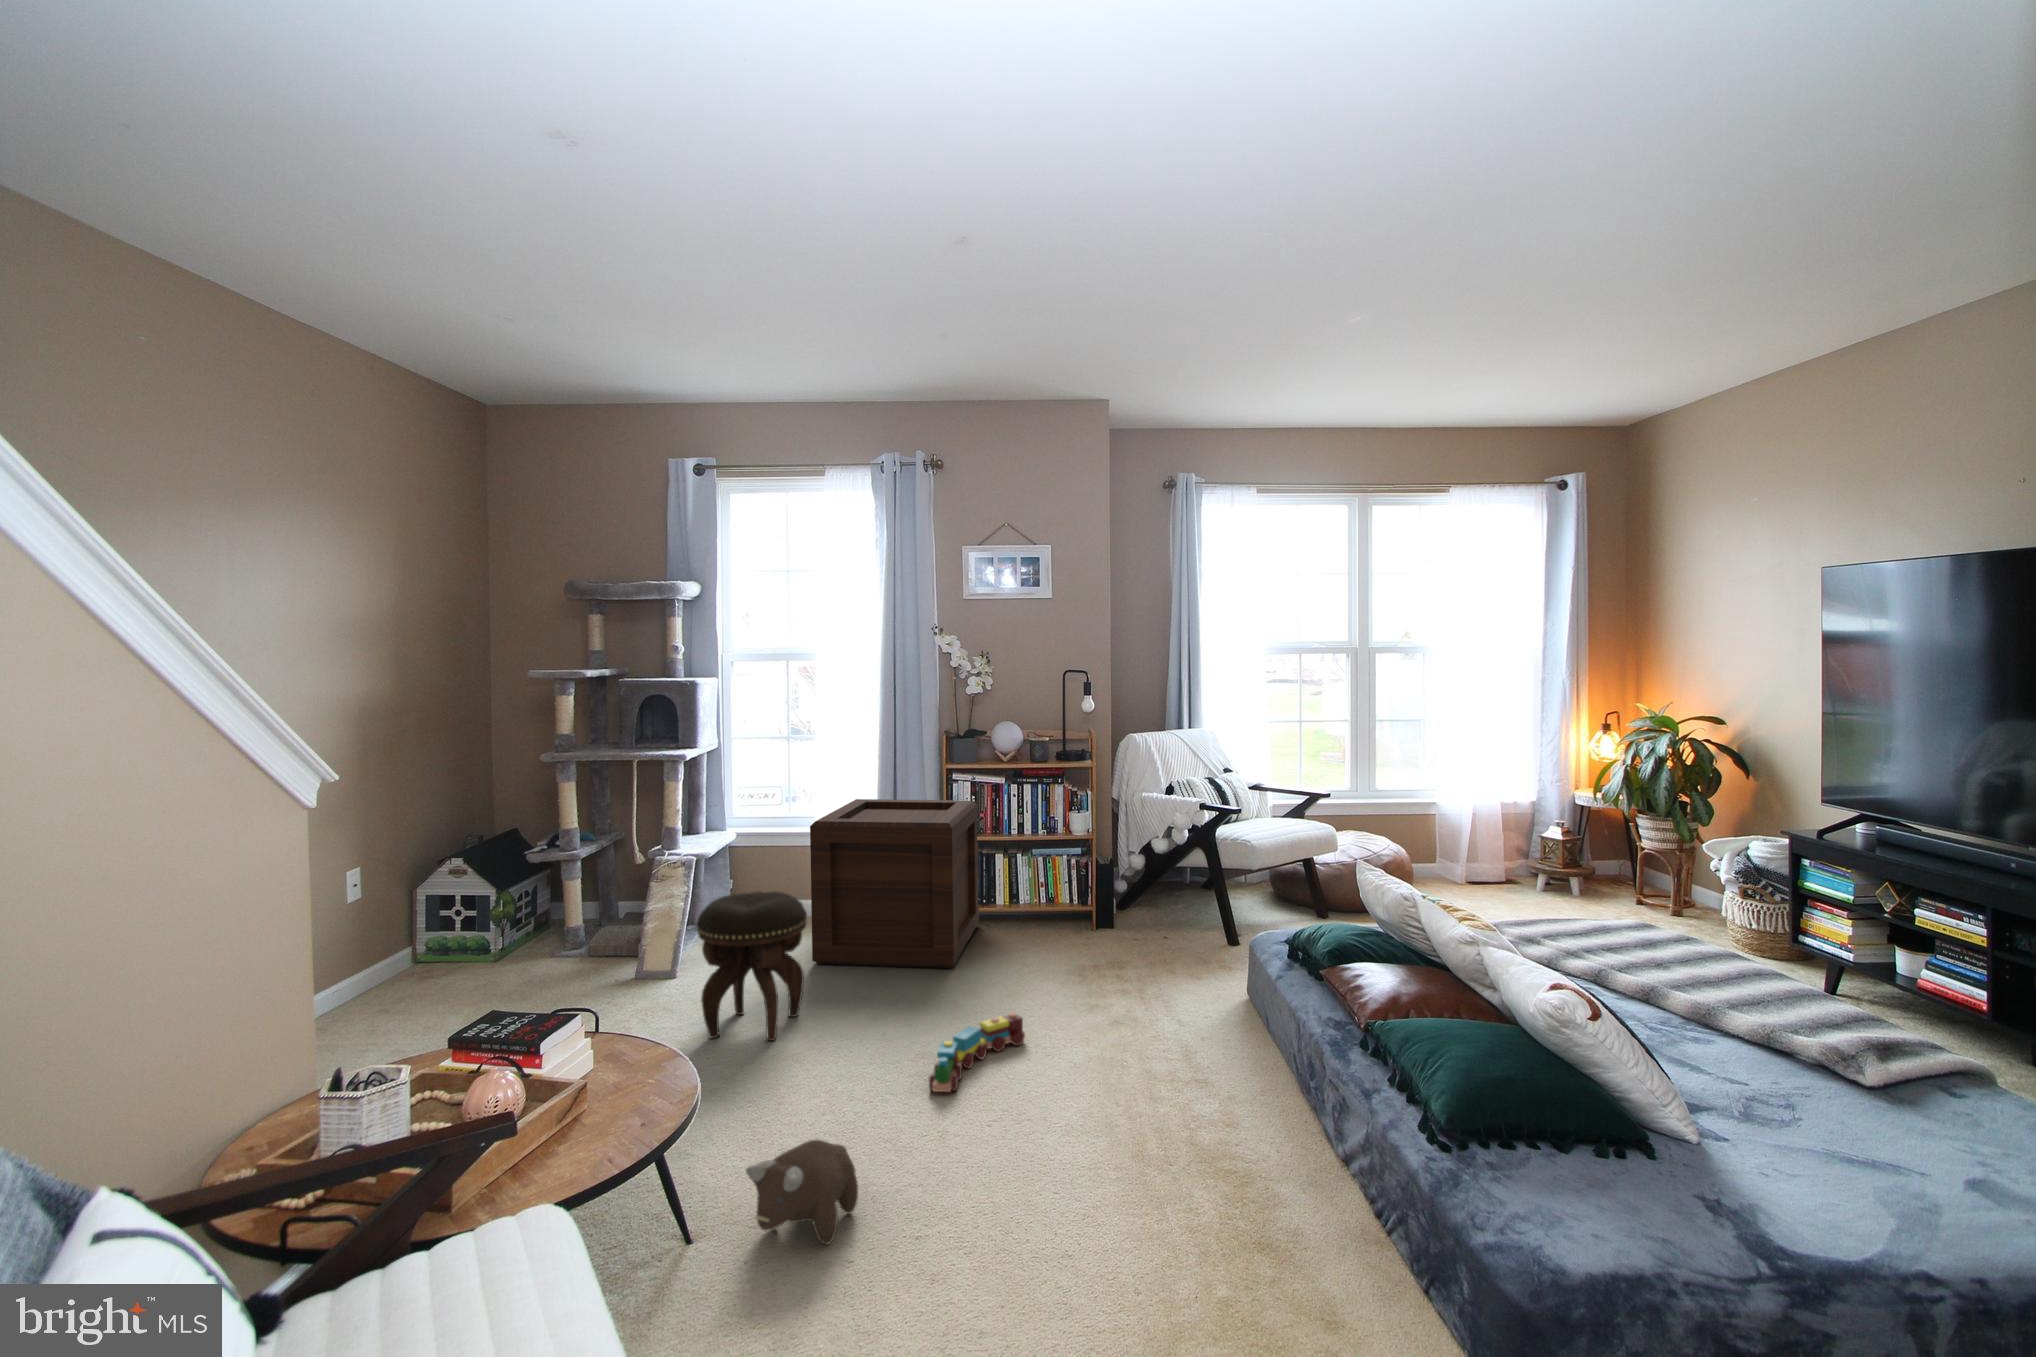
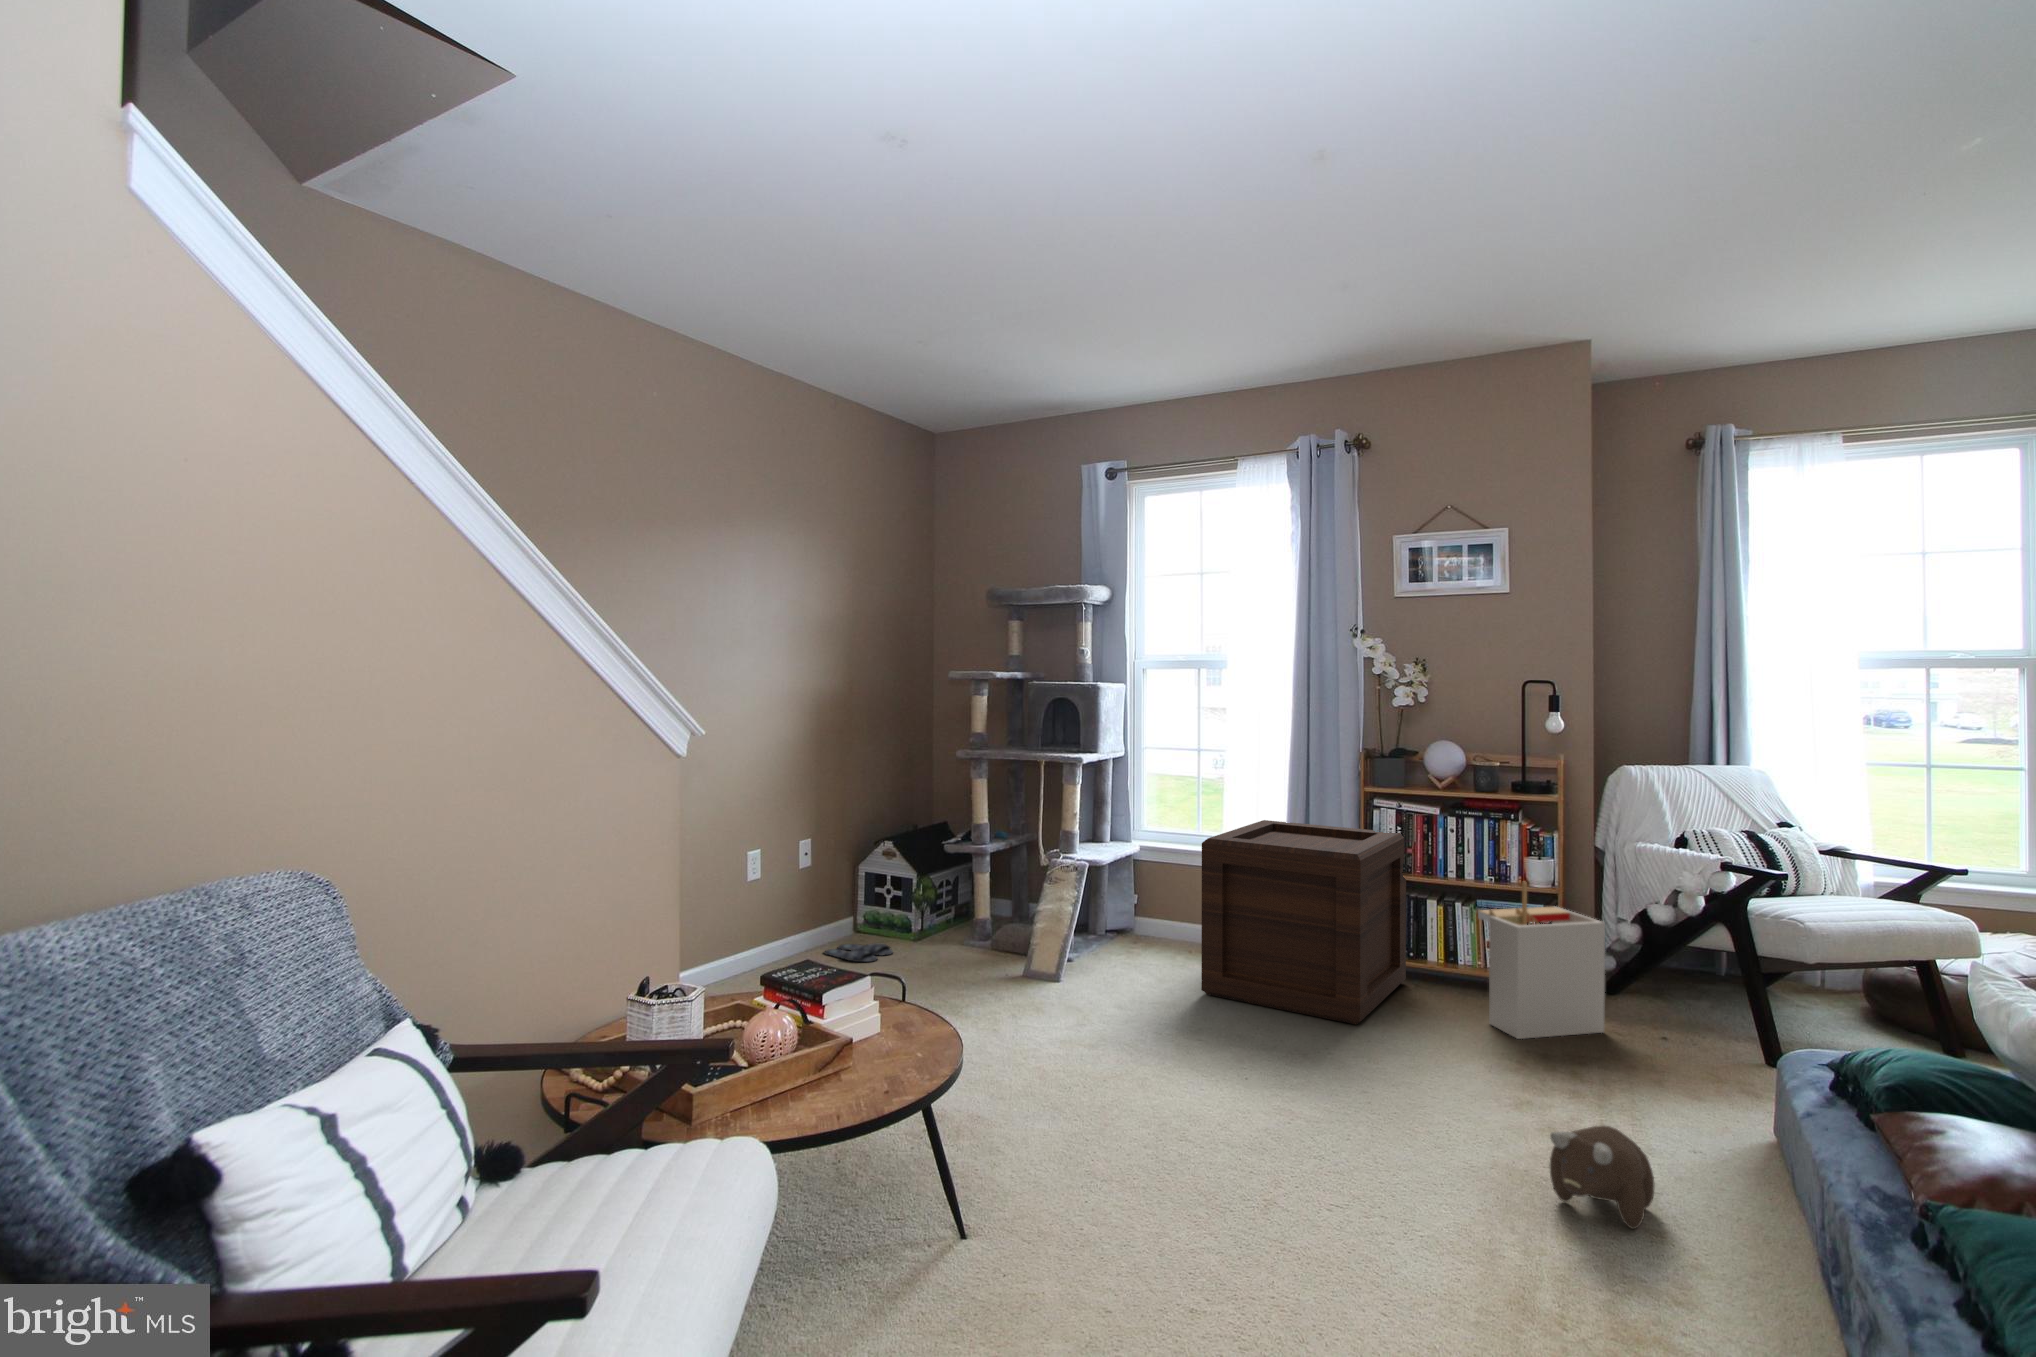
storage bin: none [1038,831,1127,957] -> present [1478,882,1605,1039]
footstool: present [697,891,807,1041] -> none [1070,904,1182,1065]
slippers: none [381,969,471,994] -> present [824,944,893,962]
toy train: present [929,1012,1025,1092] -> none [1291,1087,1426,1162]
plush toy: present [746,1139,858,1245] -> present [1550,1125,1654,1229]

